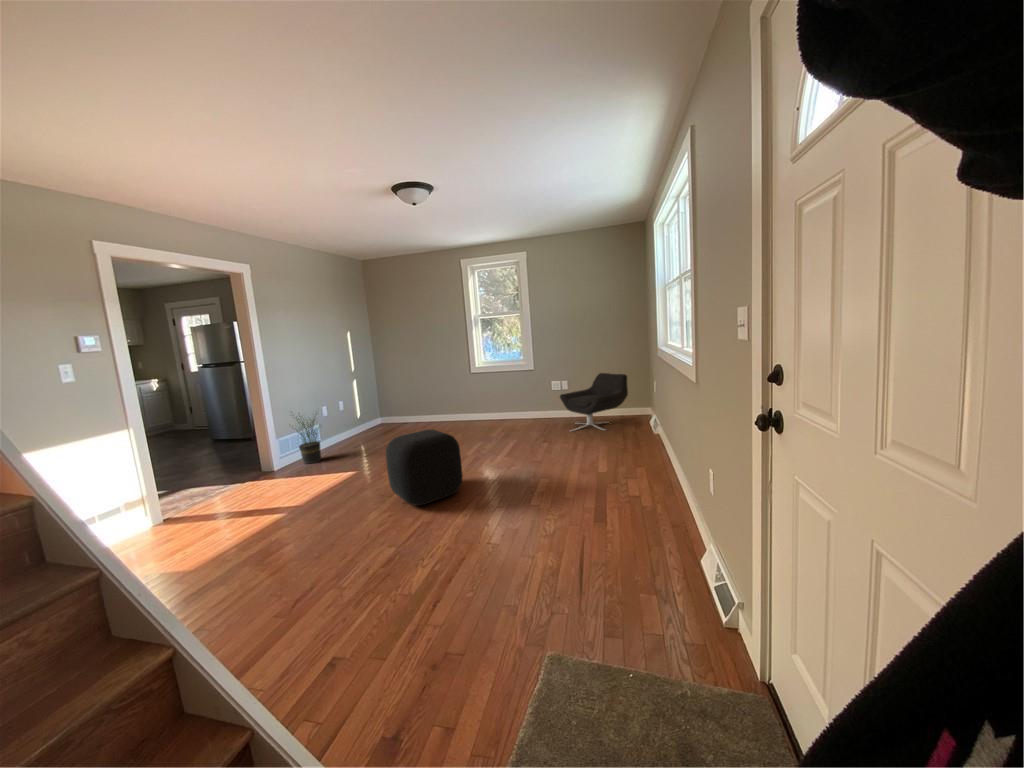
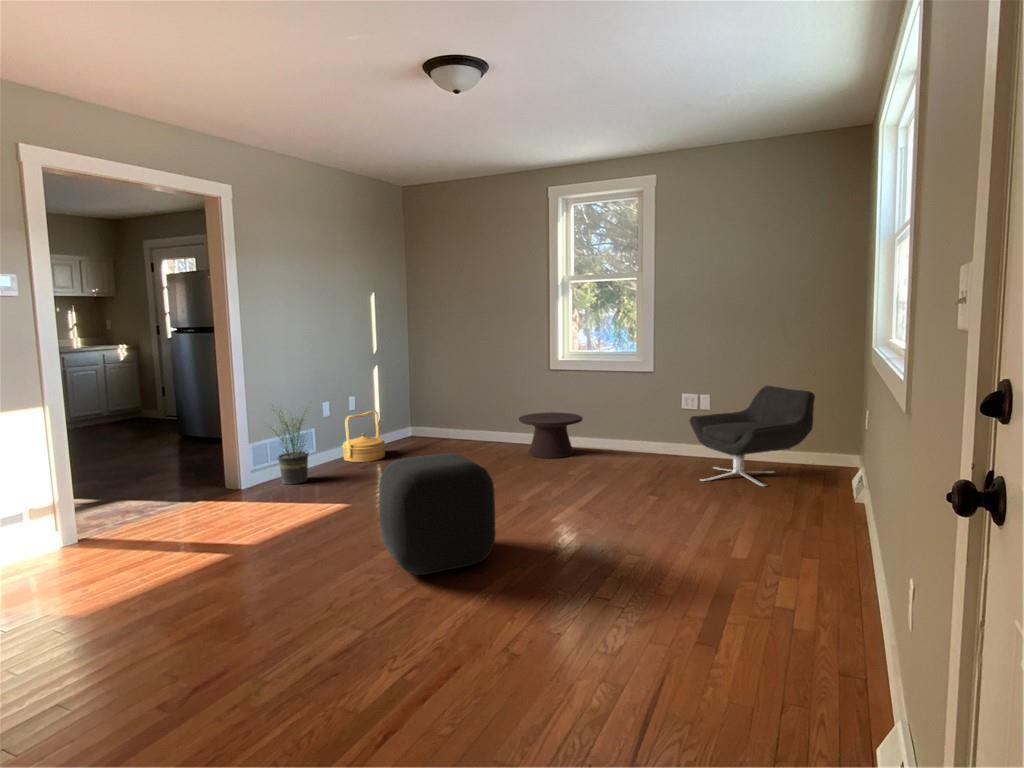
side table: none [456,400,496,429] -> present [519,412,582,458]
woven basket: none [340,410,370,445] -> present [342,411,385,462]

